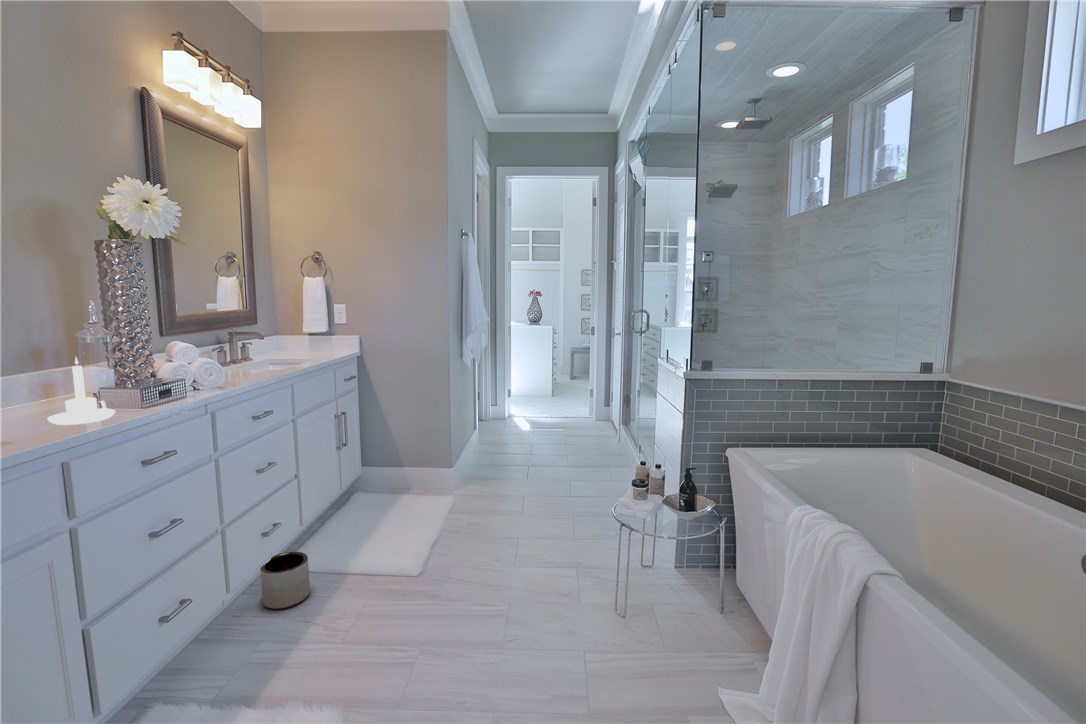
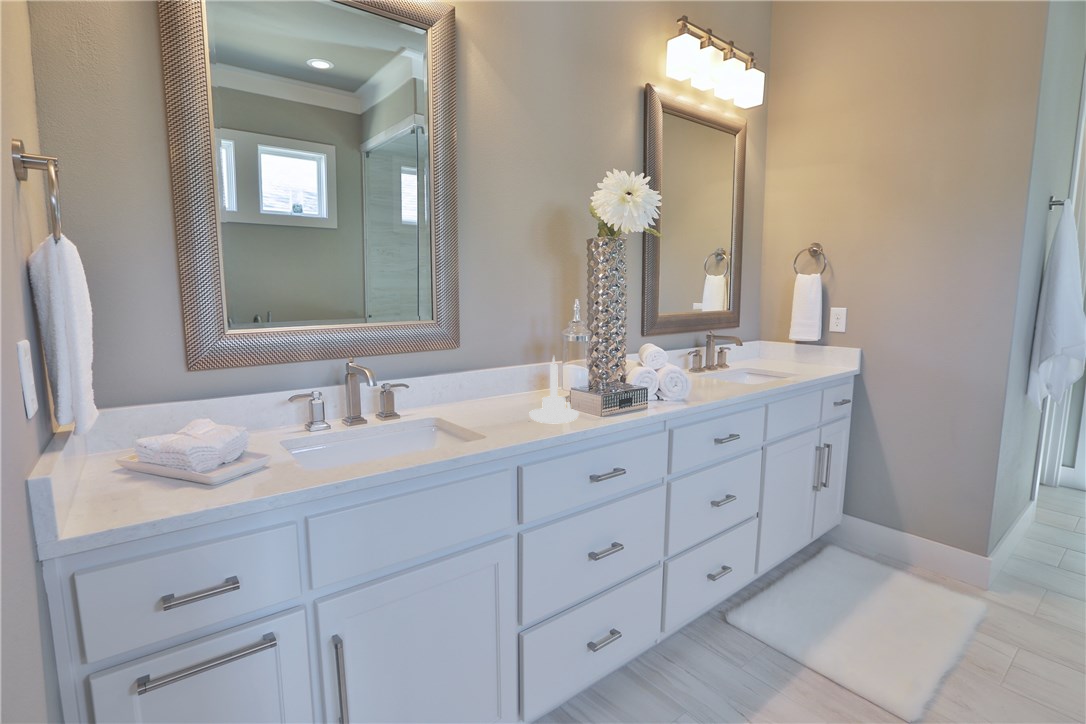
planter: present [260,552,310,609] -> none [704,610,762,686]

